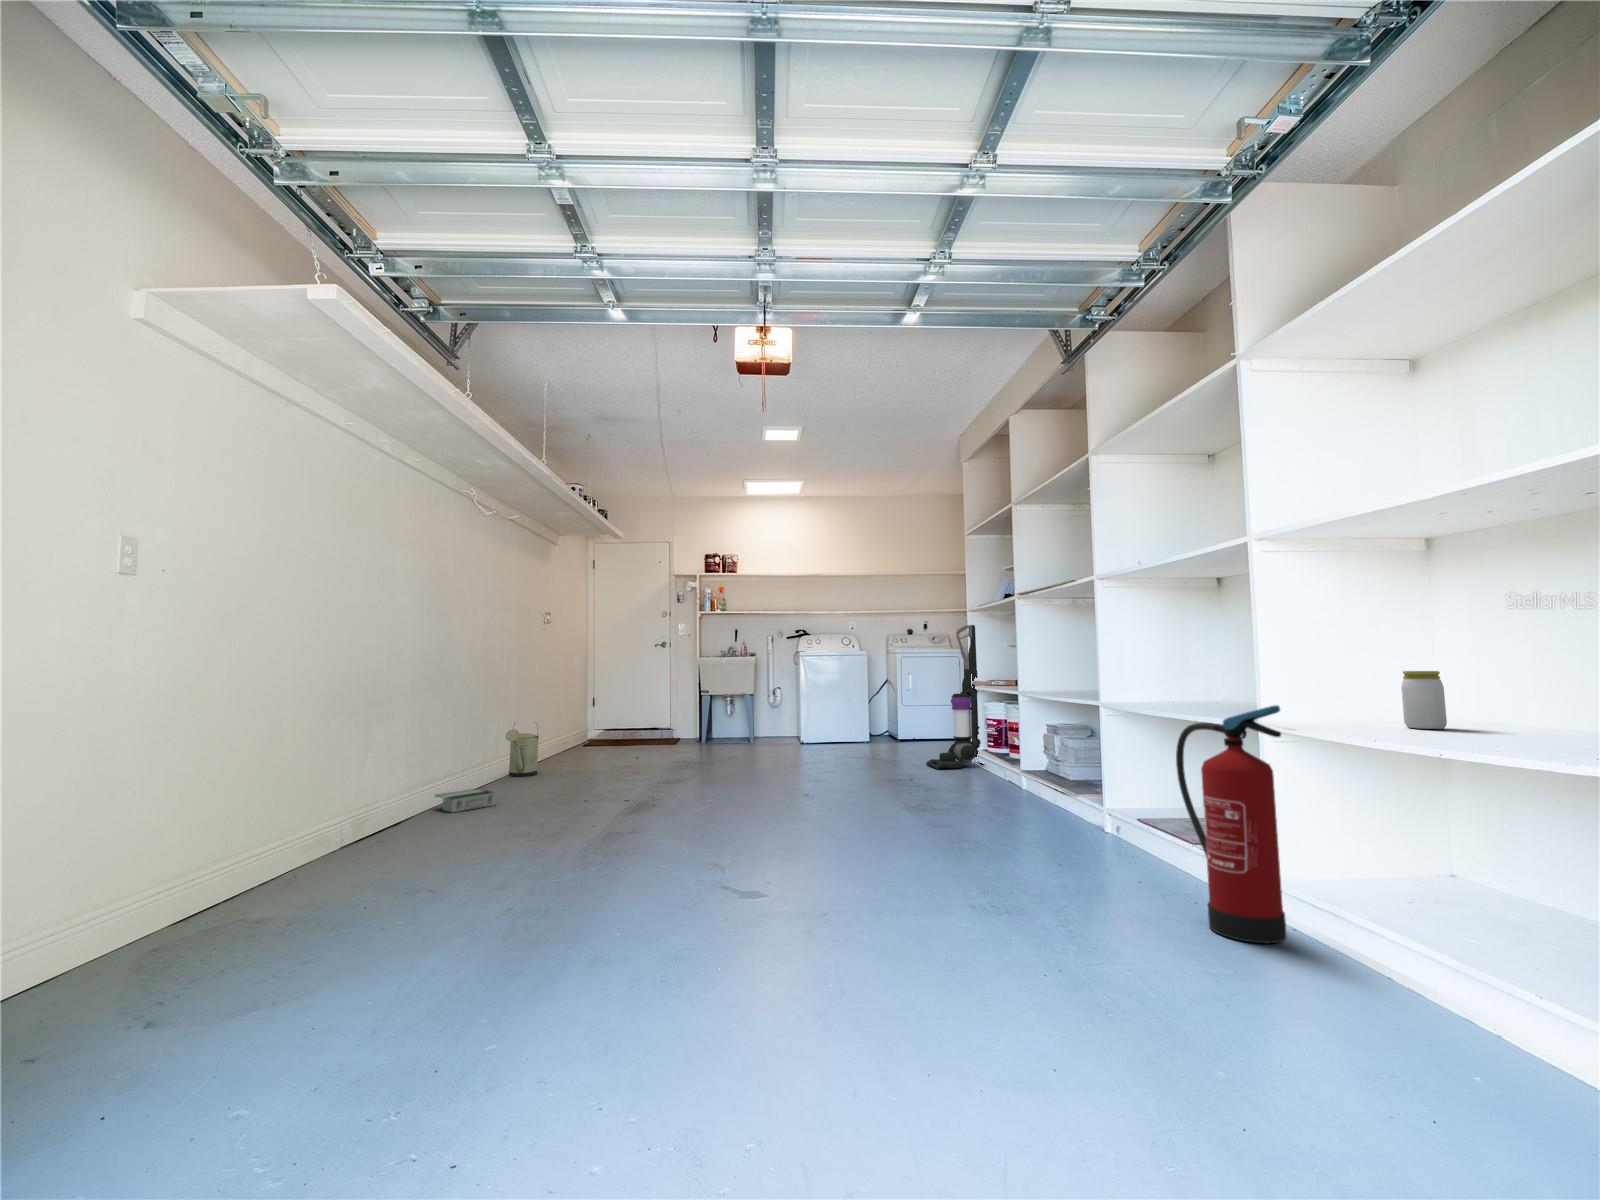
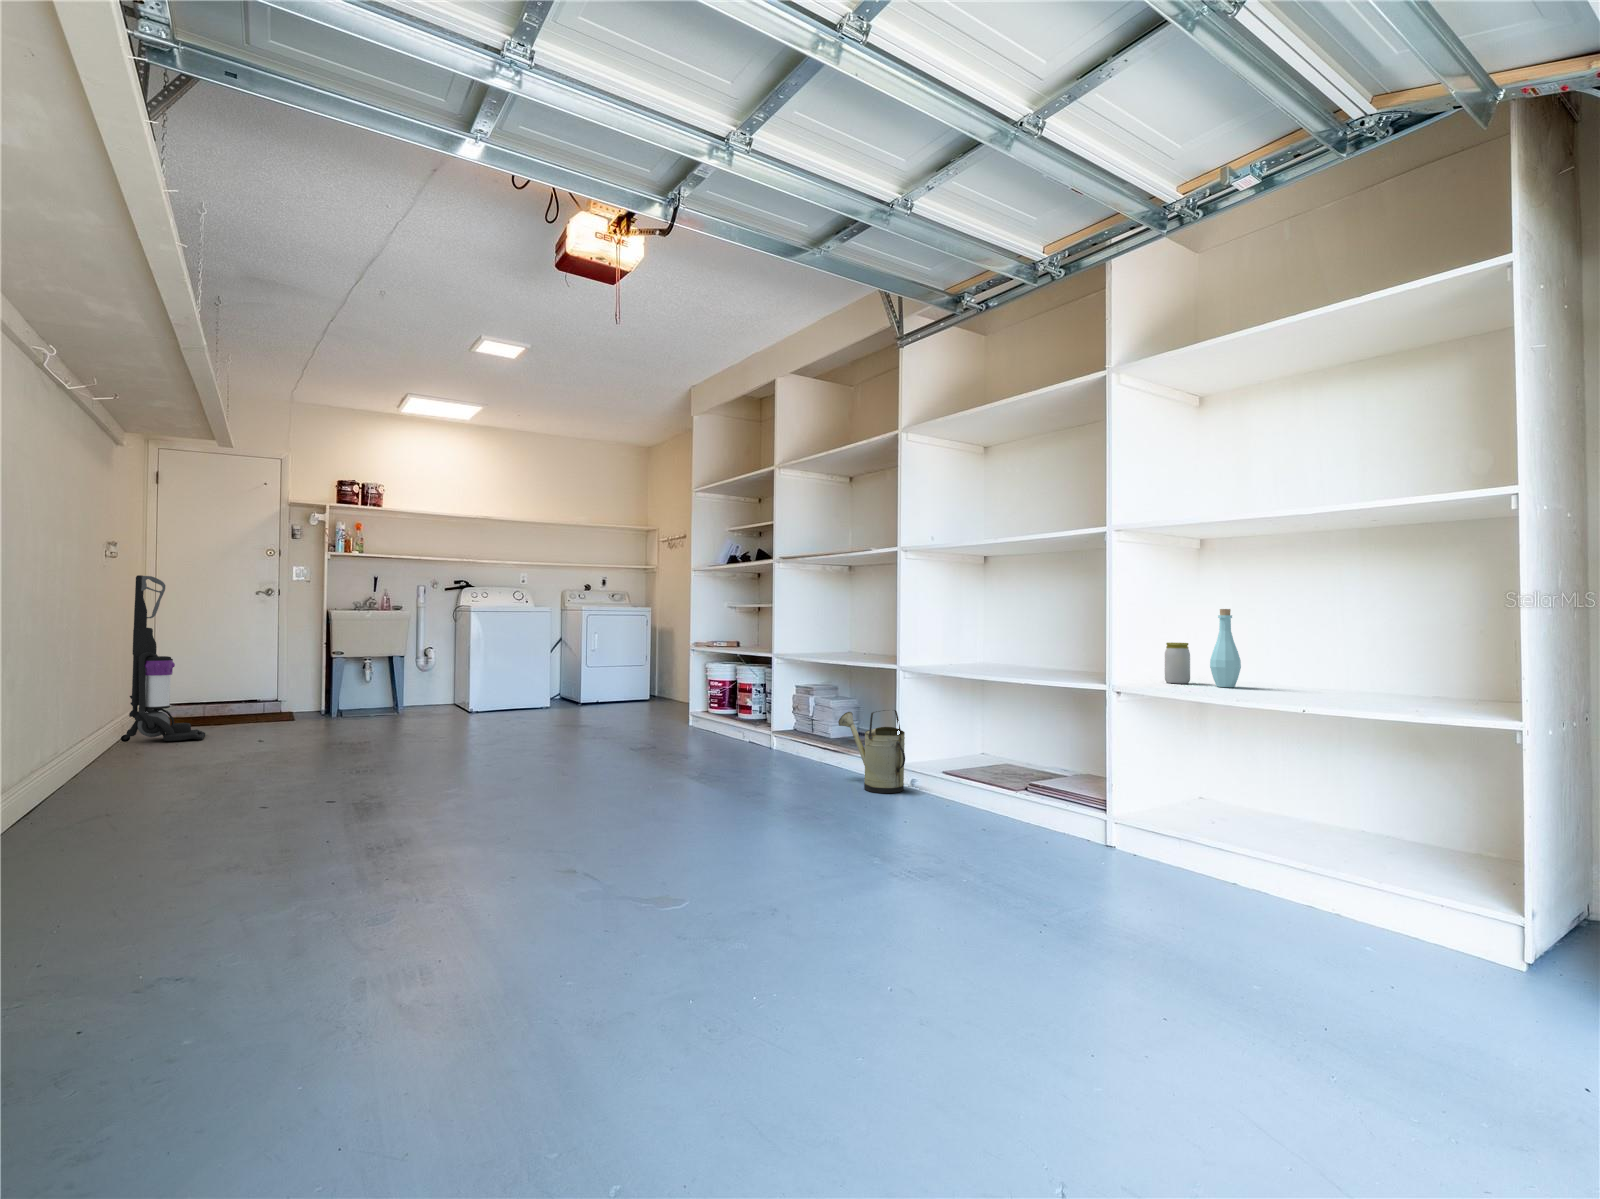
bottle: none [1466,620,1524,736] -> present [1210,609,1241,687]
vacuum cleaner: present [926,625,984,769] -> present [121,575,205,742]
fire extinguisher: present [1176,705,1287,943] -> none [1001,668,1107,849]
watering can: present [505,723,539,776] -> present [838,710,905,793]
toolbox: present [435,789,497,813] -> none [15,797,130,835]

